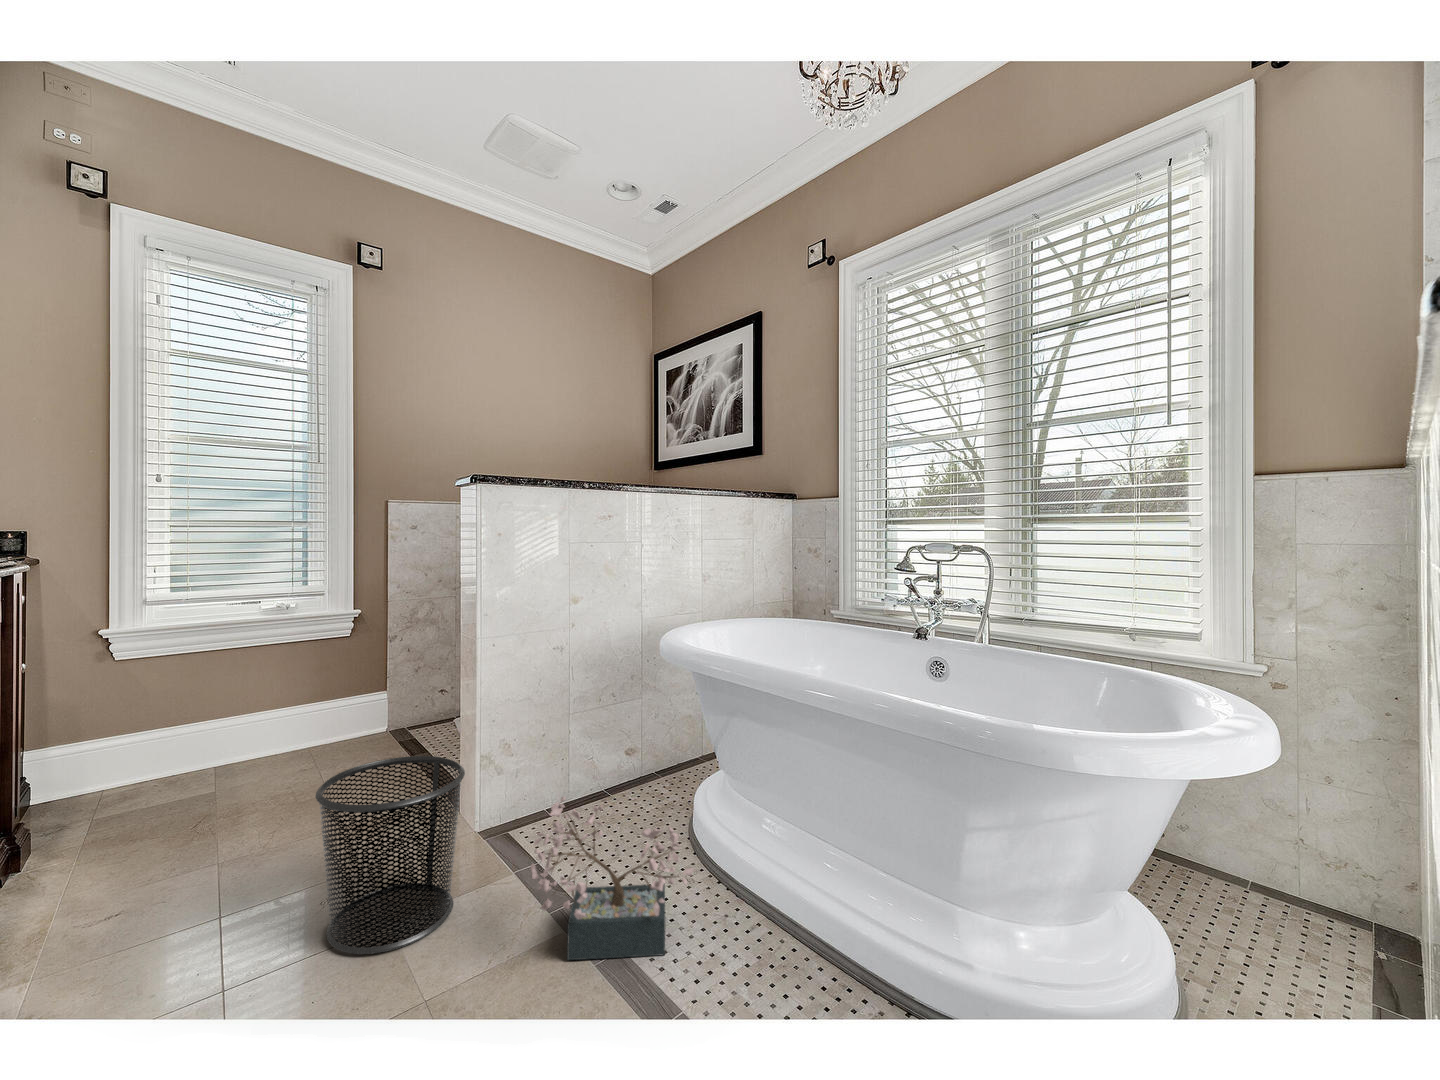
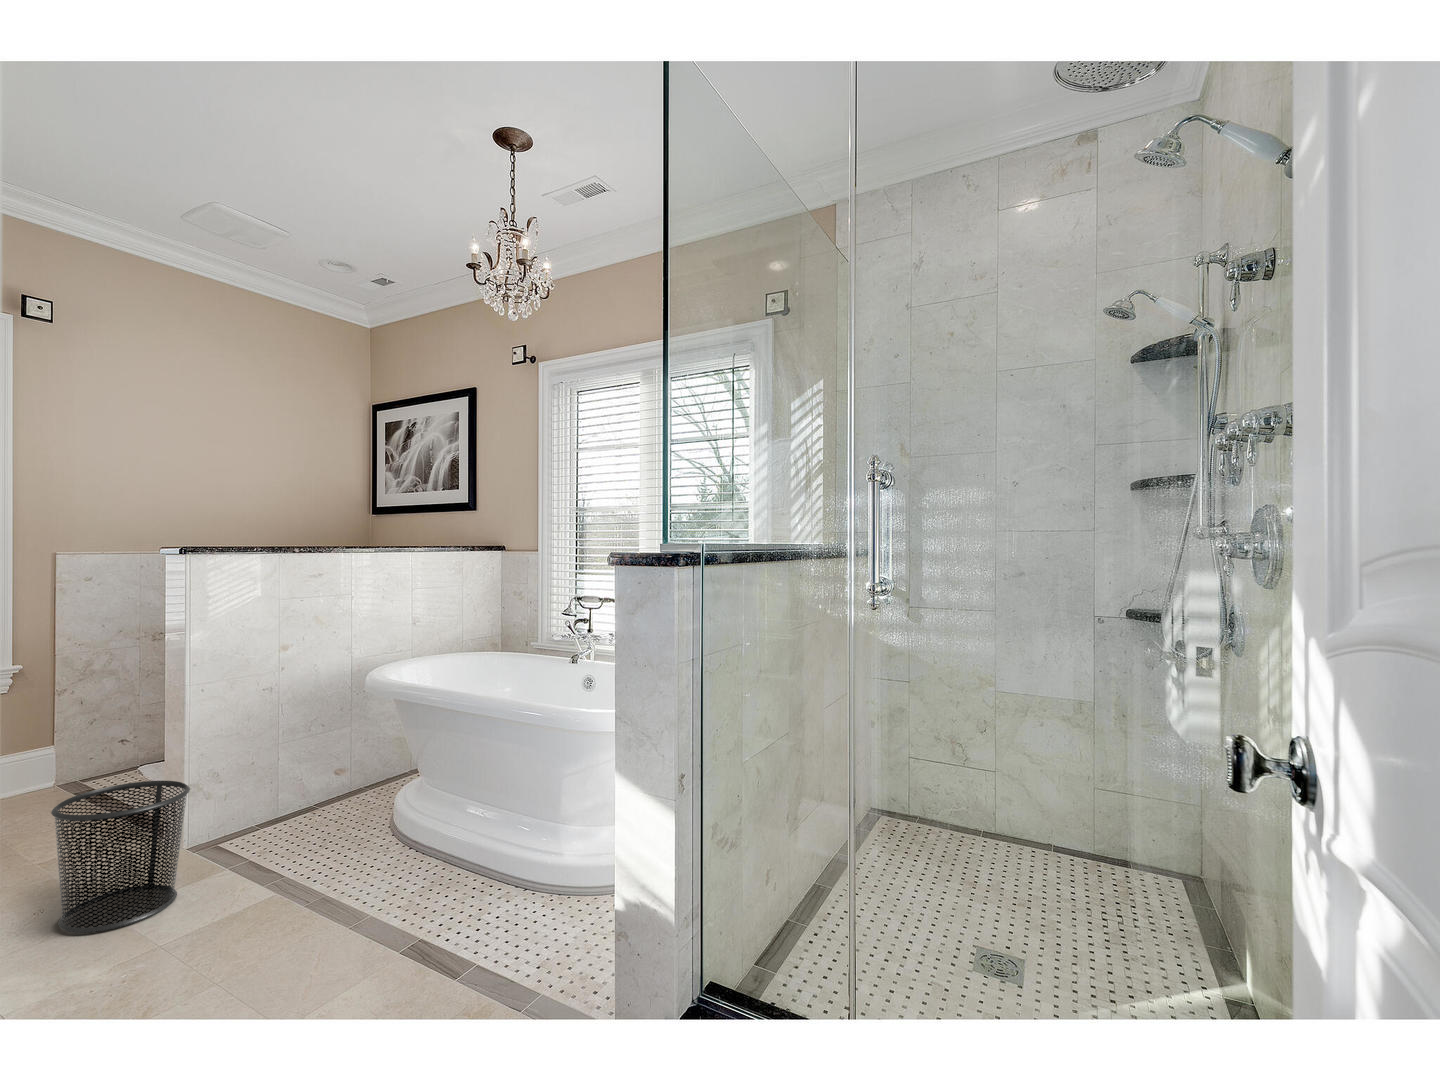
decorative plant: present [531,796,693,960] -> none [252,795,385,906]

